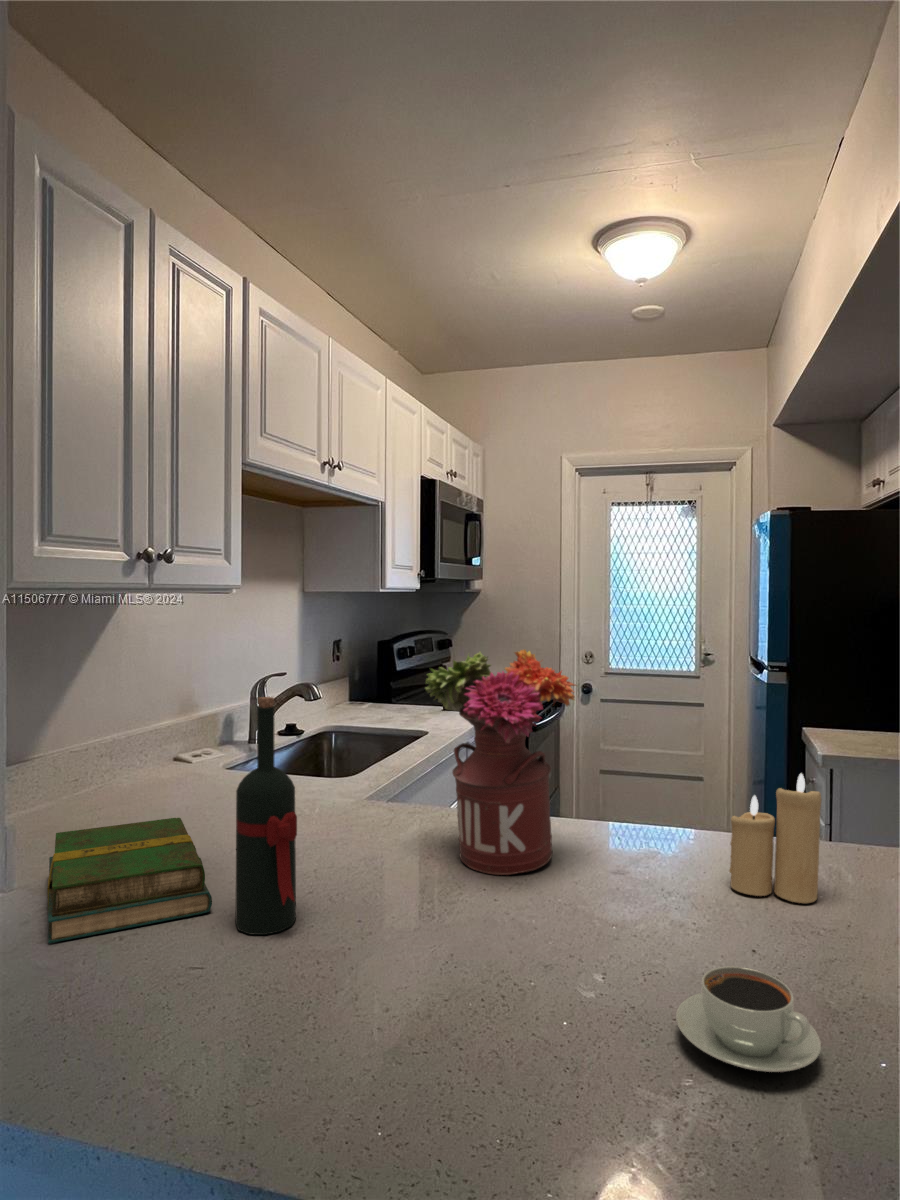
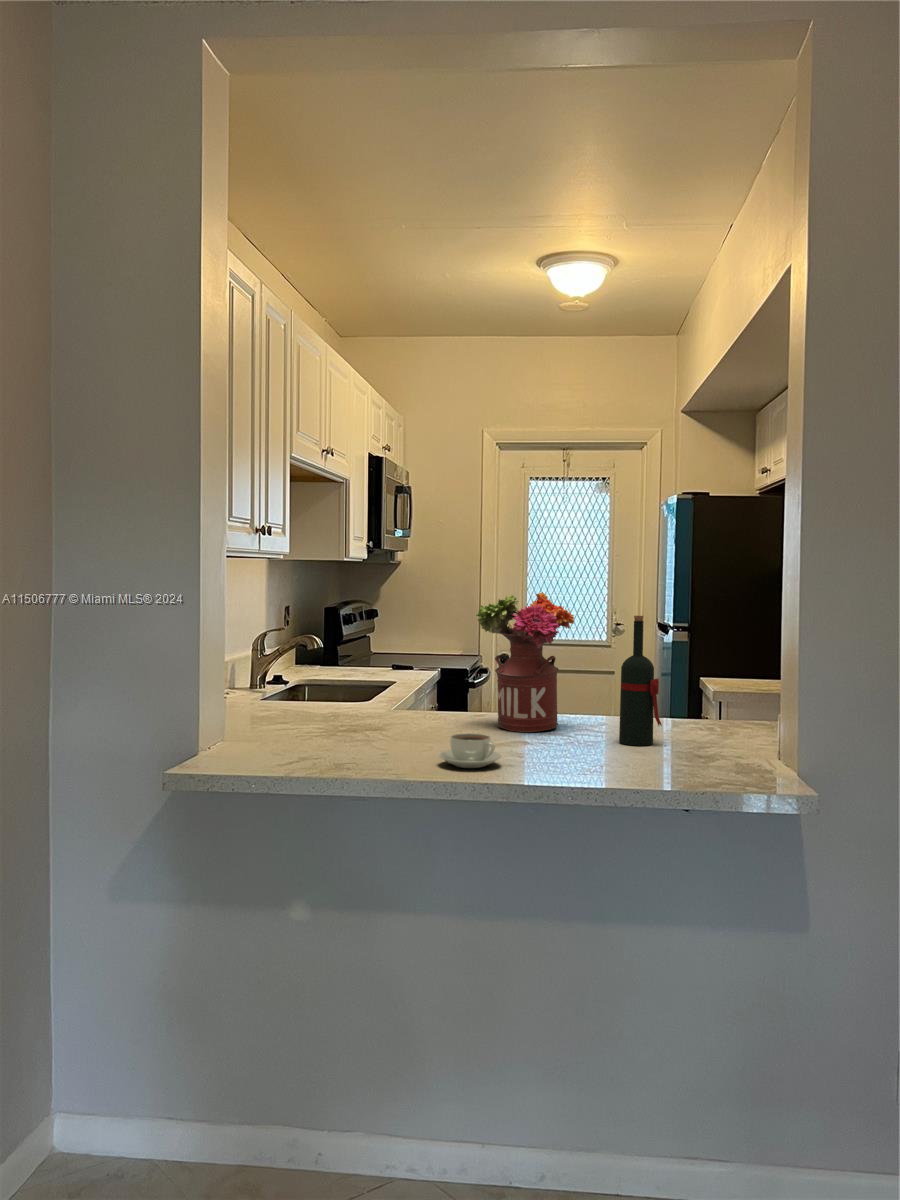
wine bottle: present [235,697,297,935] -> present [619,616,662,746]
candle: present [729,774,822,903] -> none [666,663,717,735]
book: present [48,818,212,943] -> none [246,704,376,754]
coffee cup: present [676,966,821,1072] -> present [439,733,501,768]

